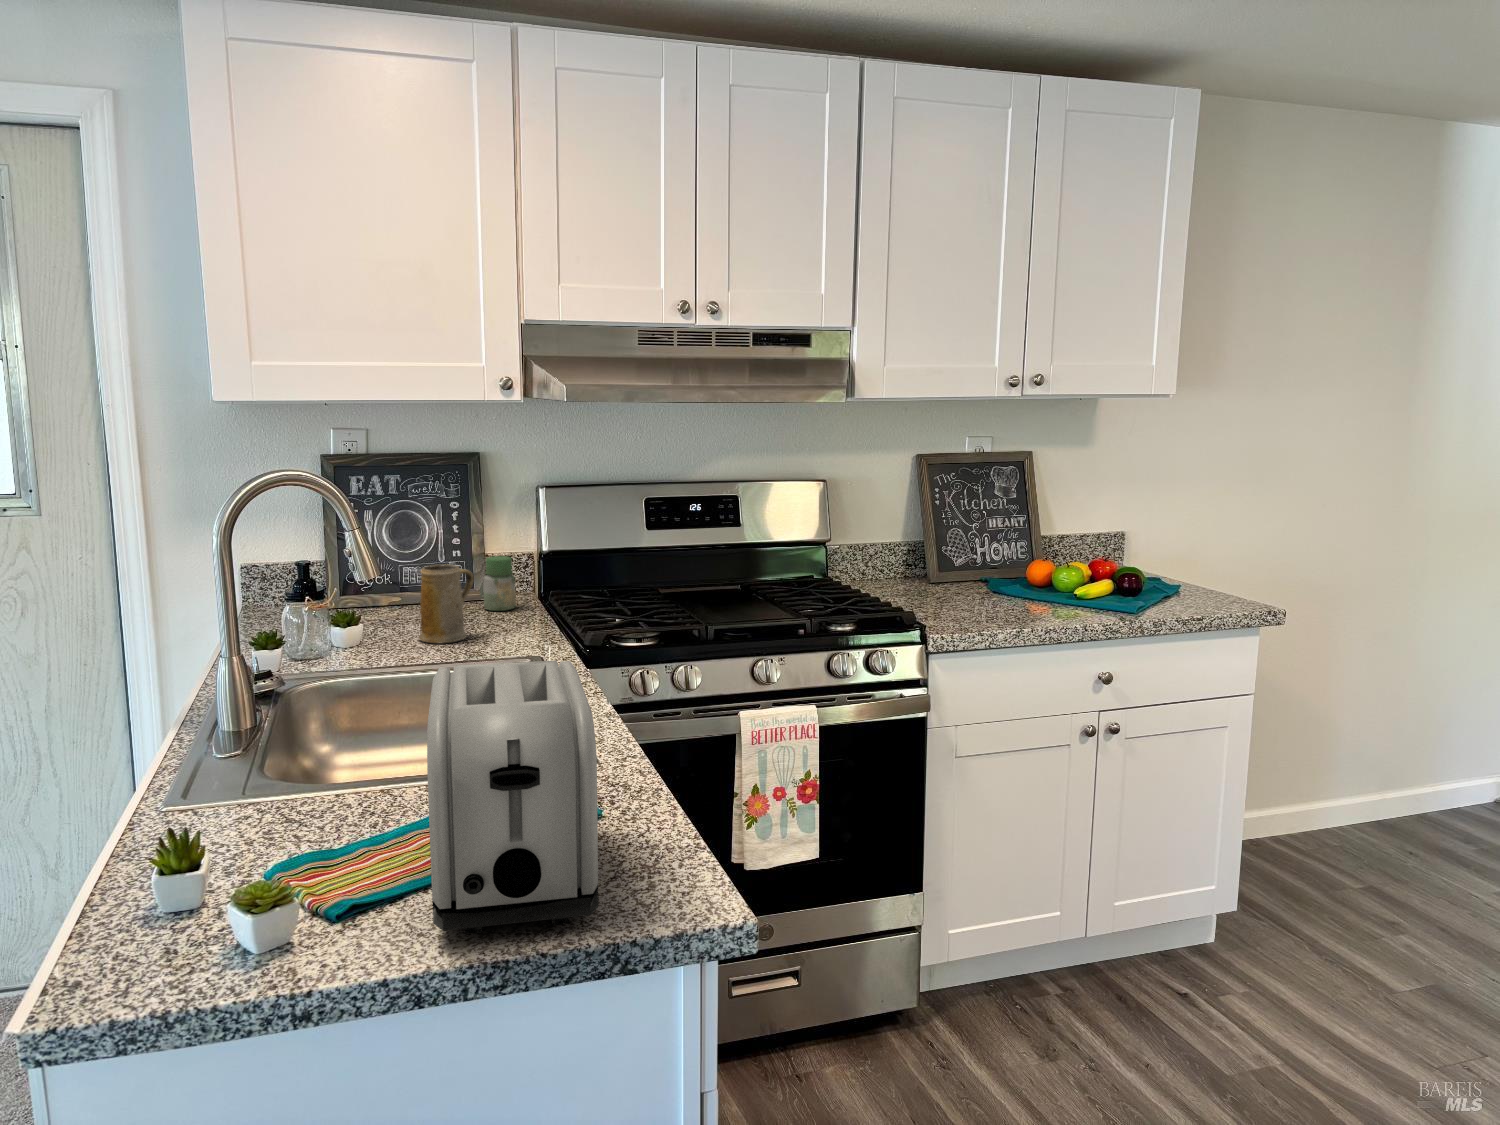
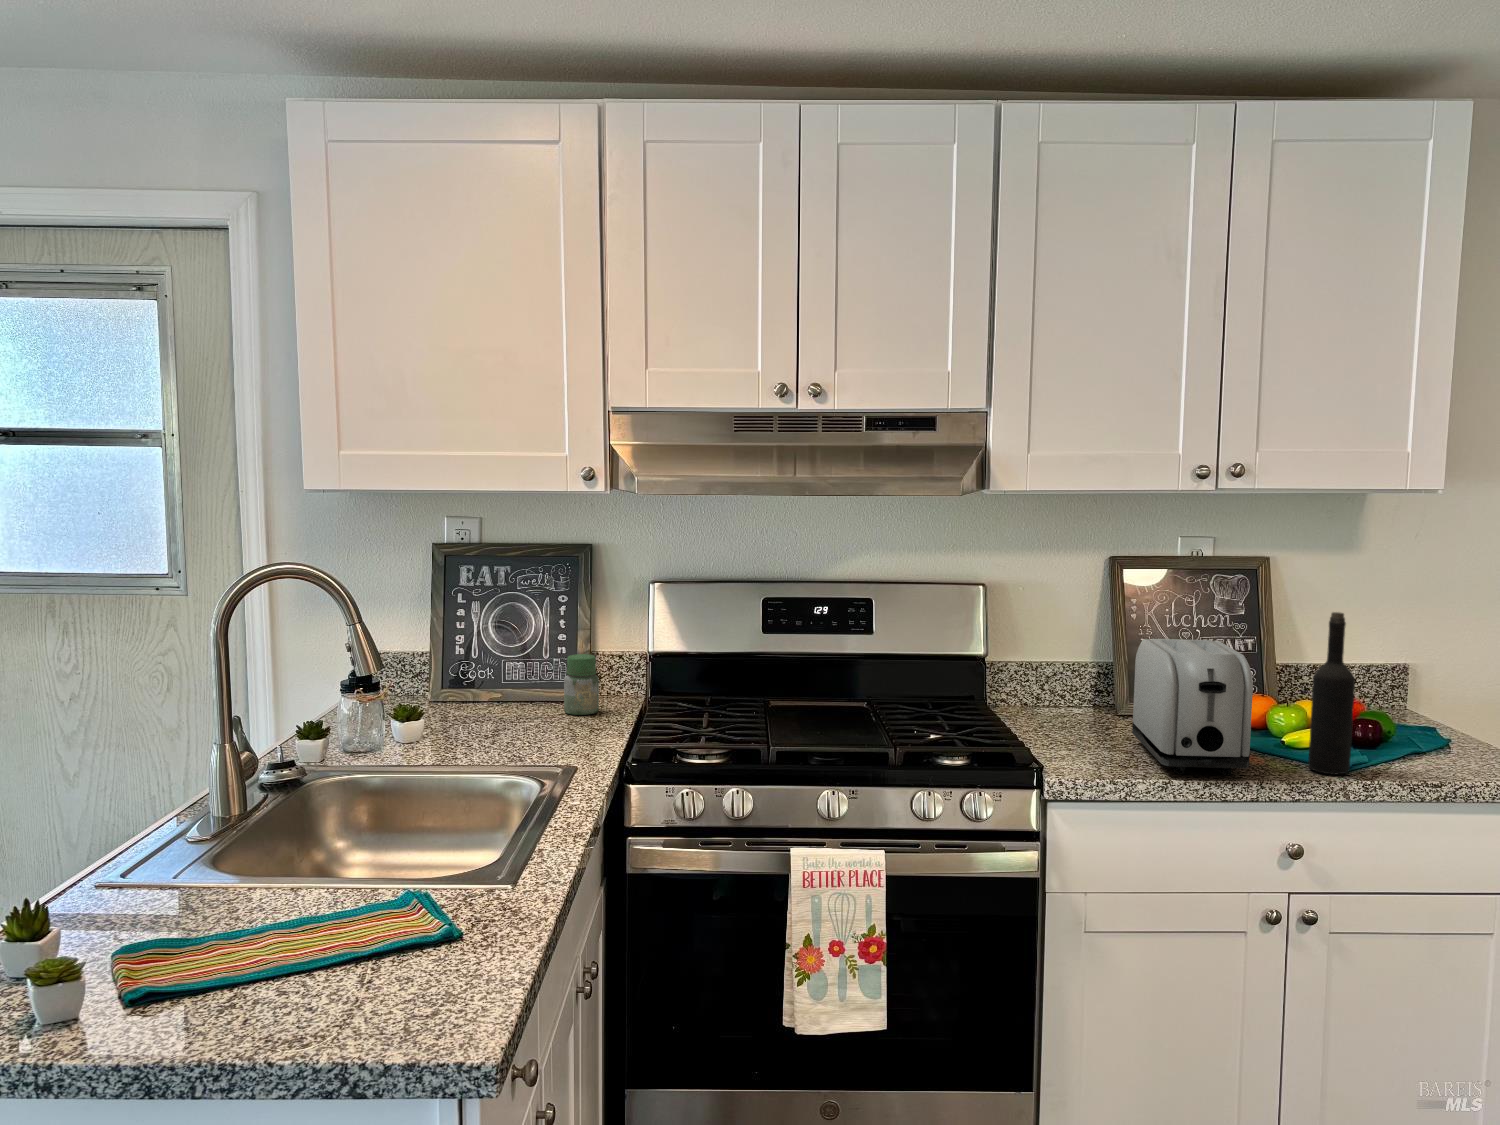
wine bottle: none [1102,492,1138,617] -> present [1308,612,1355,775]
mug: present [419,564,474,643] -> none [466,661,528,746]
toaster: present [427,661,598,934] -> present [1132,639,1253,775]

